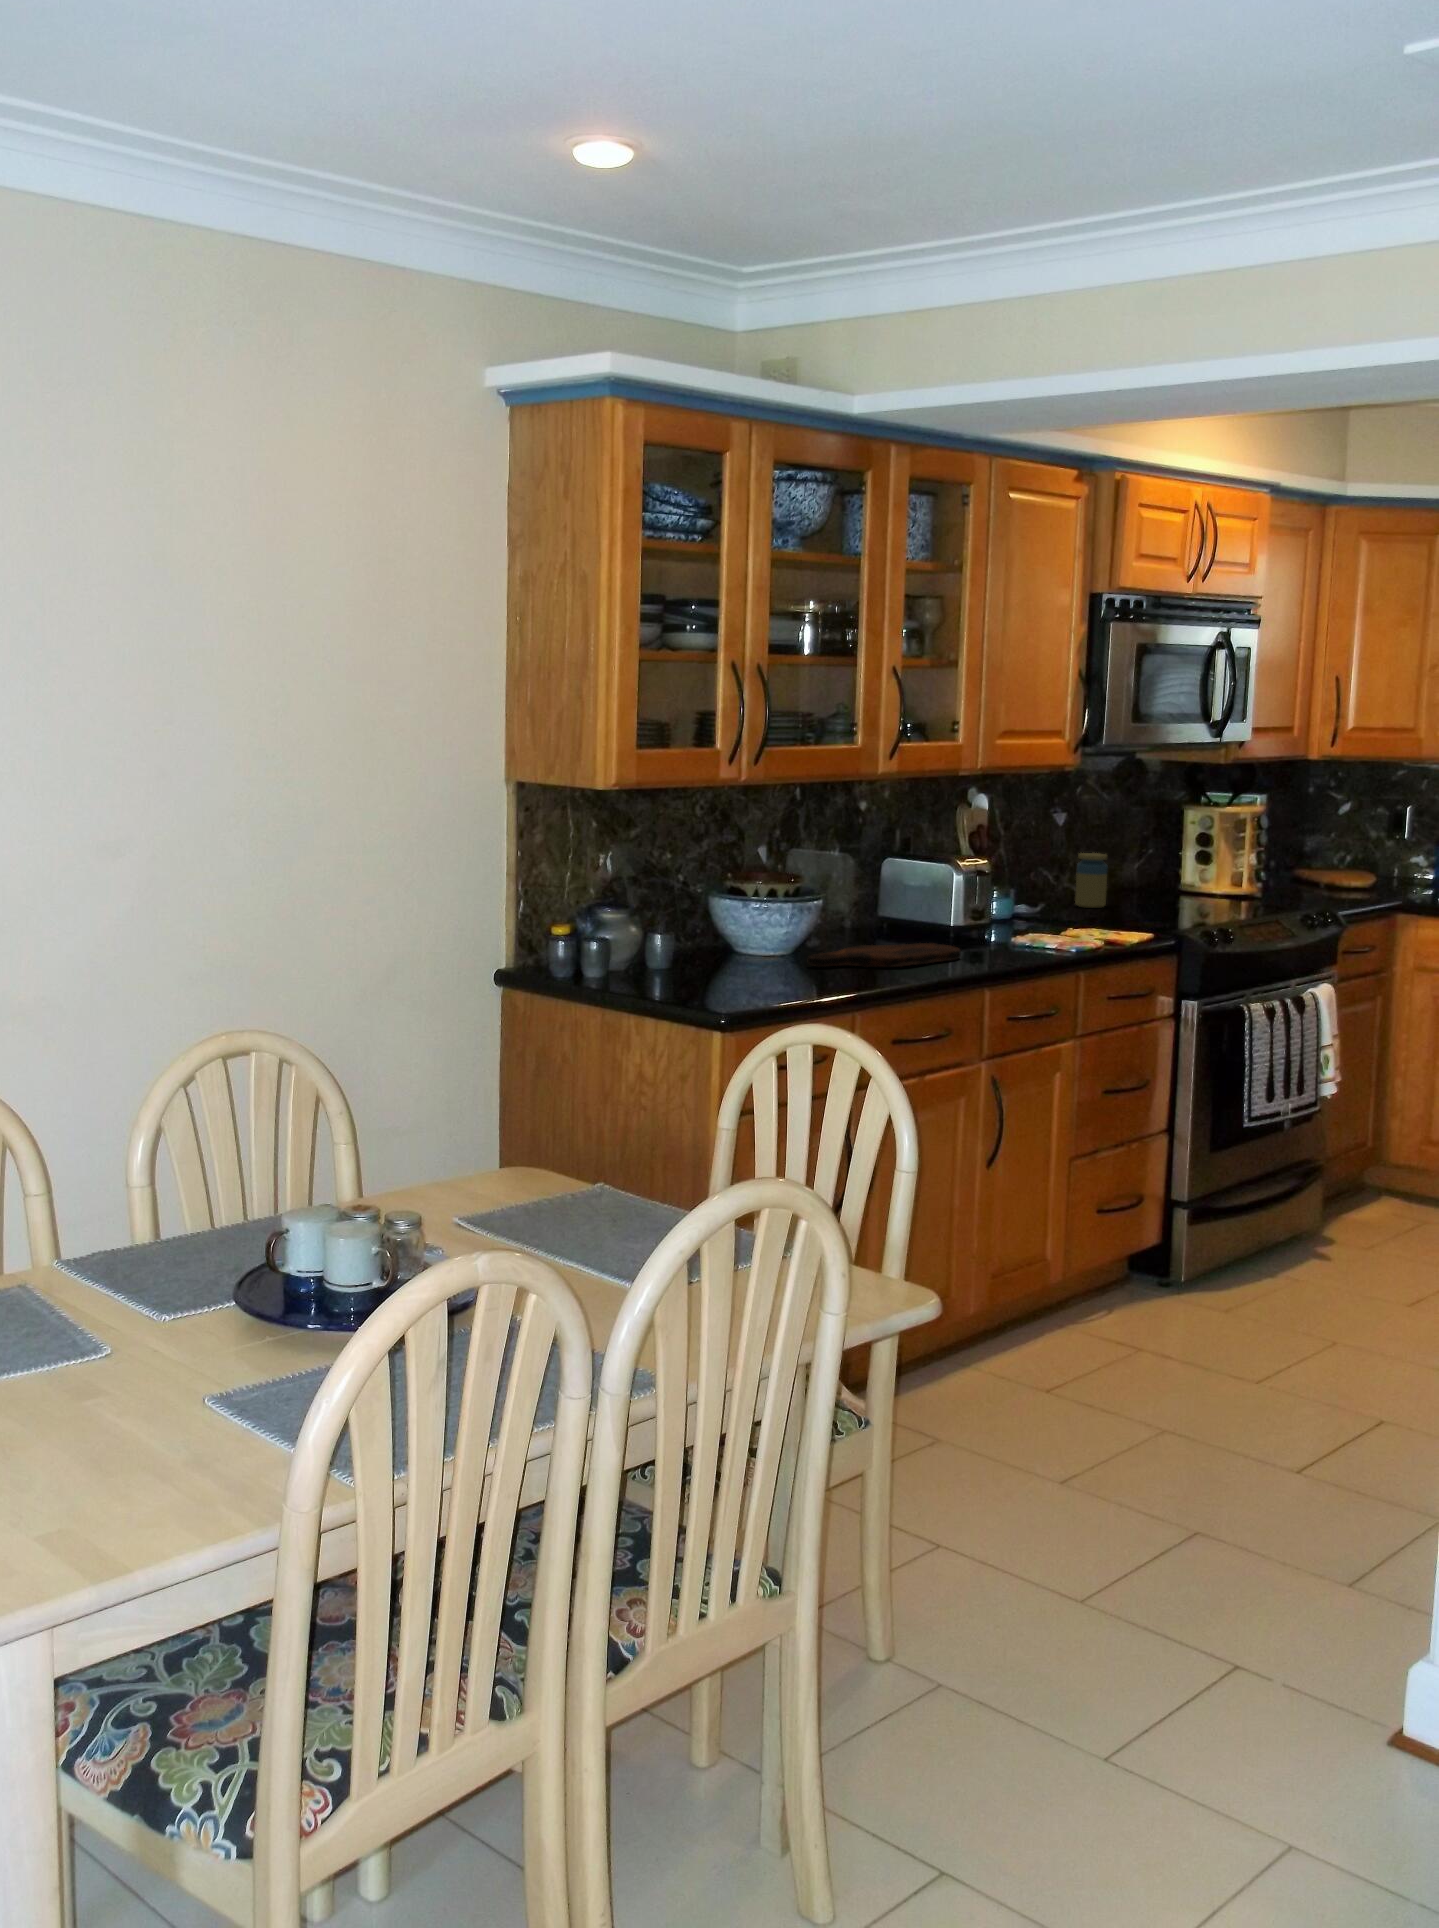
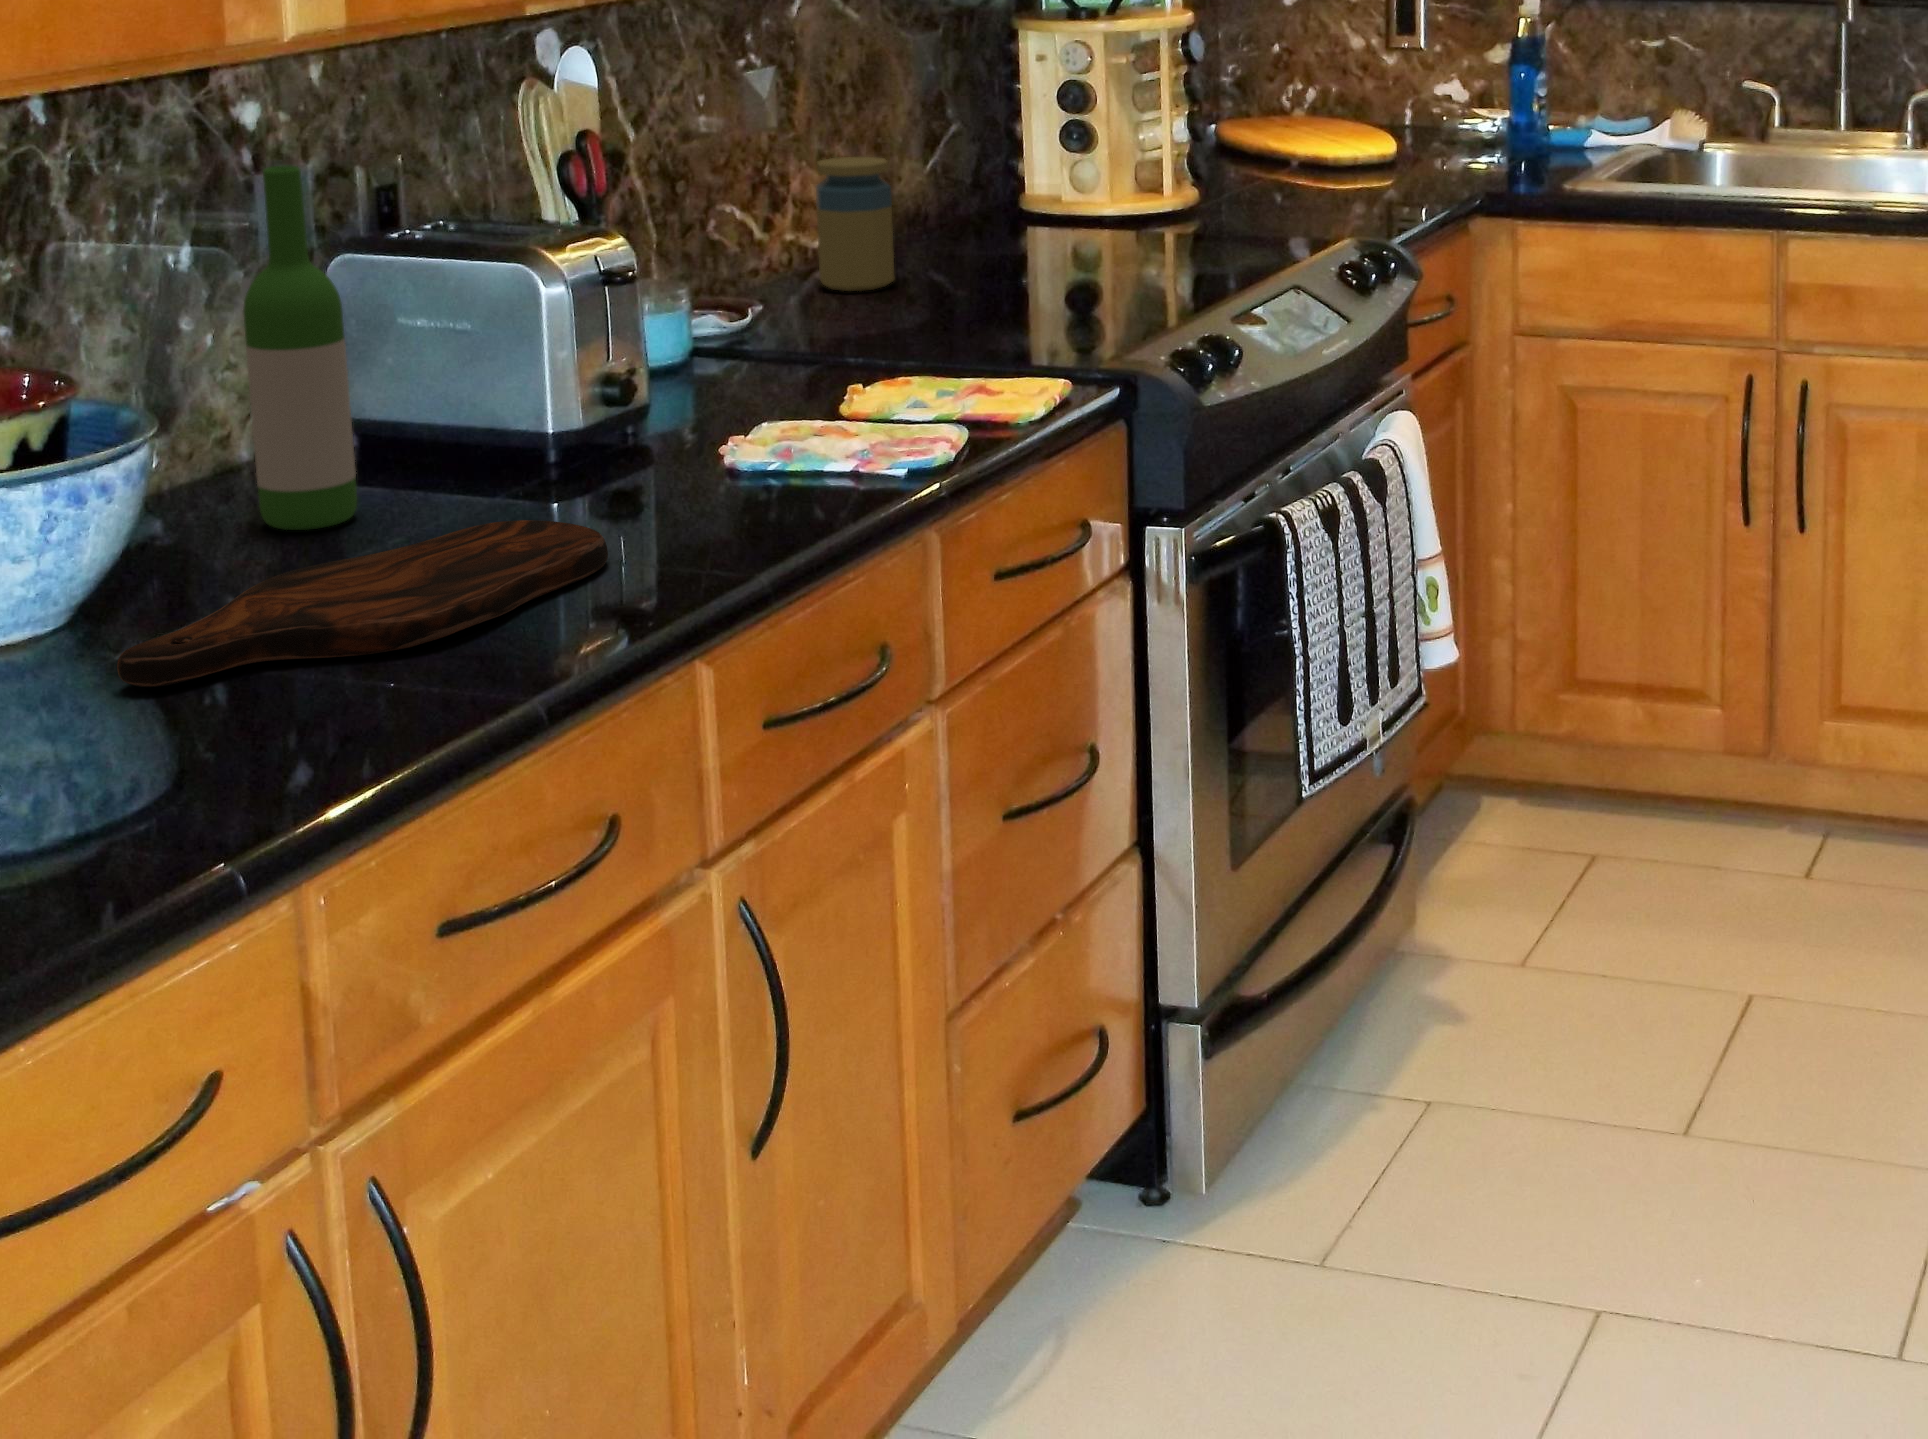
wine bottle: none [852,820,886,945] -> present [243,165,357,530]

